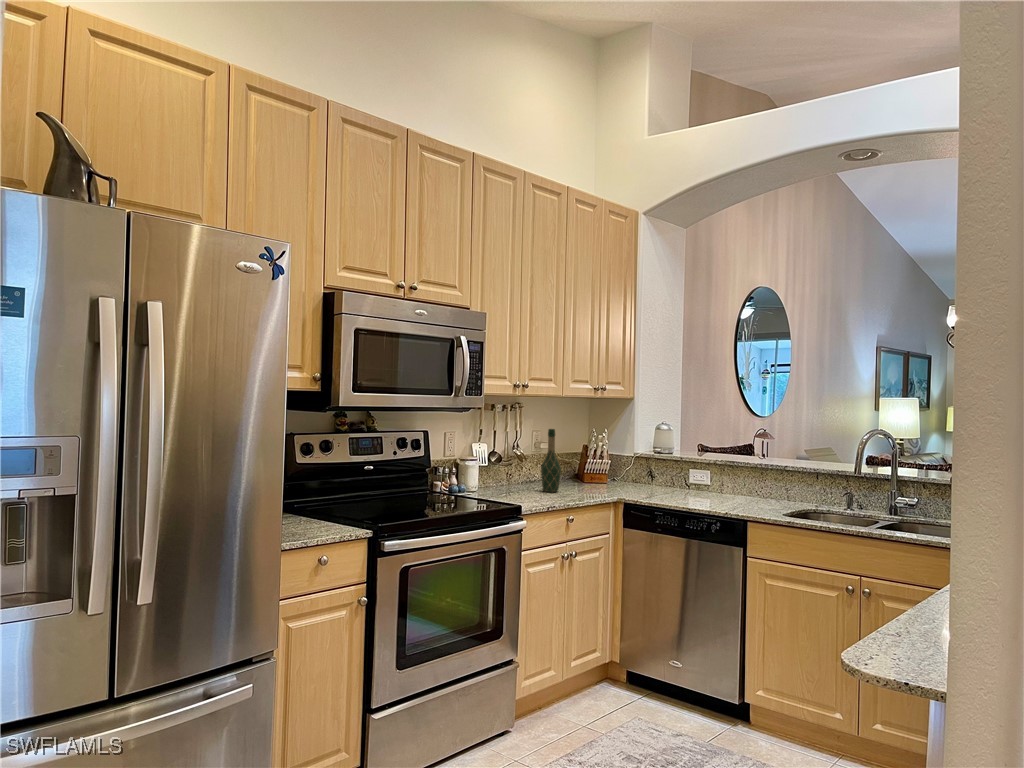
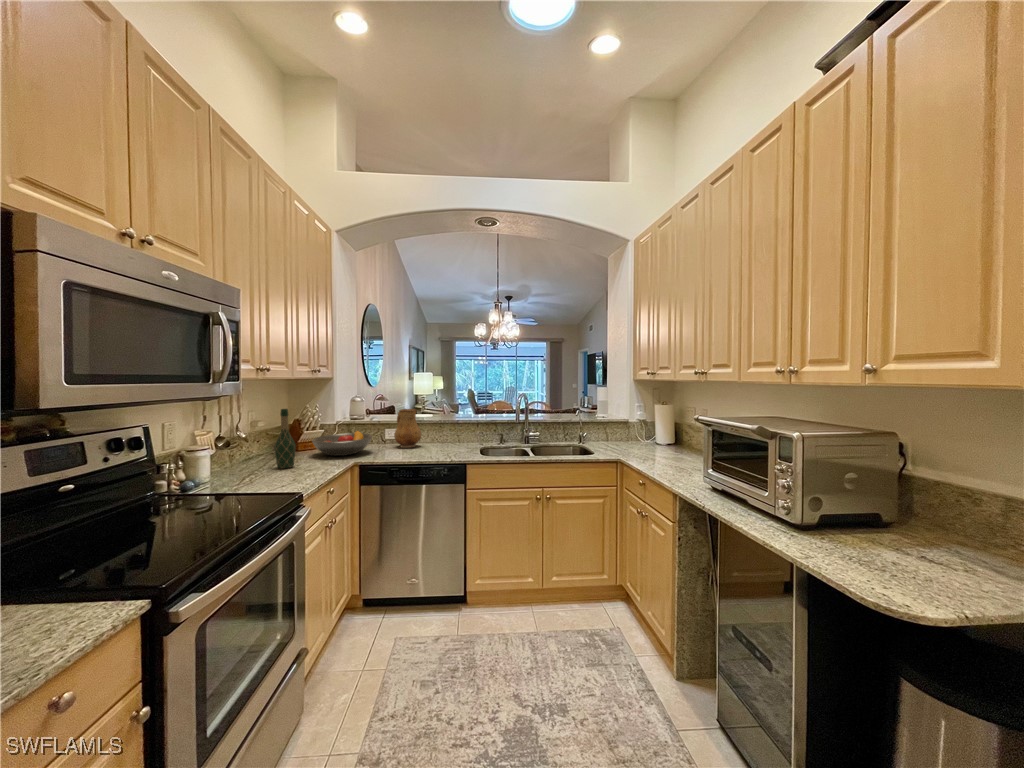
ceramic pitcher: none [692,443,729,496] -> present [394,409,421,448]
fruit bowl: none [589,464,659,491] -> present [312,431,372,456]

